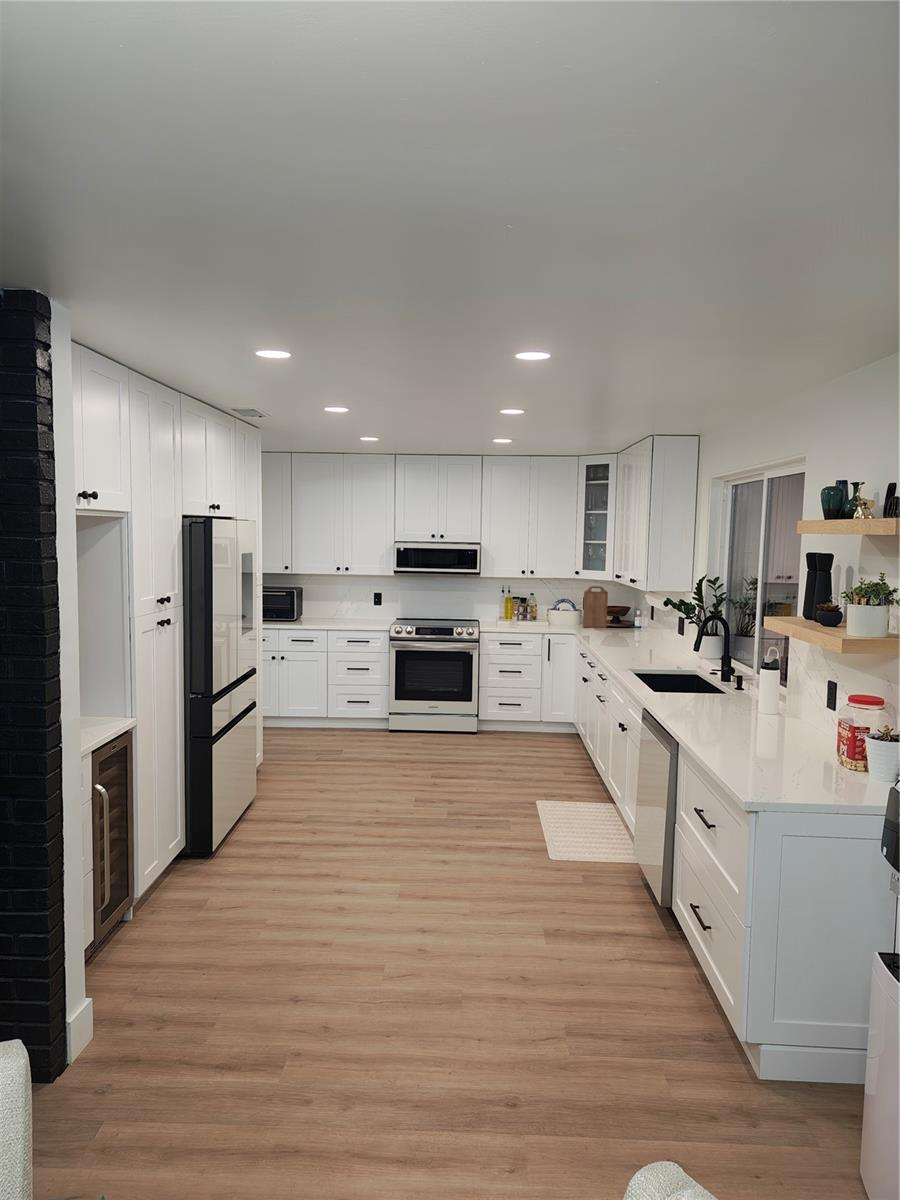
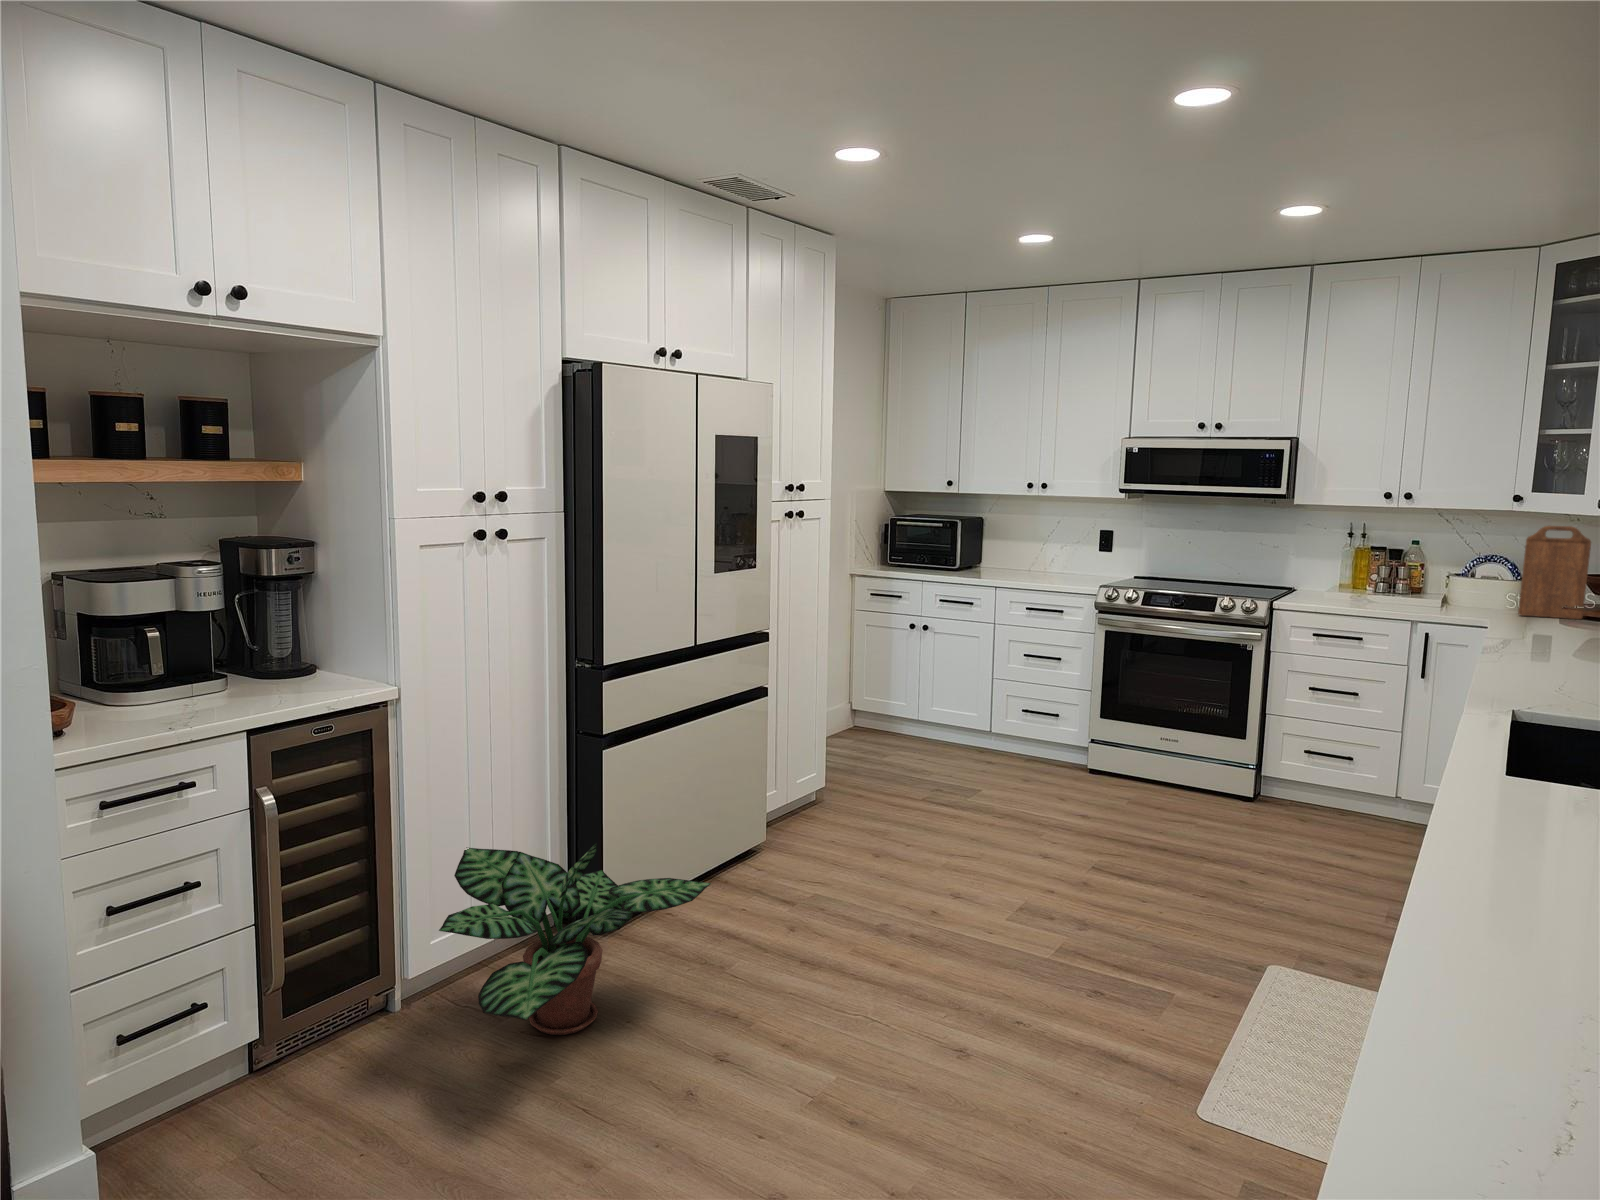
potted plant: none [167,788,312,902] -> present [439,843,711,1035]

